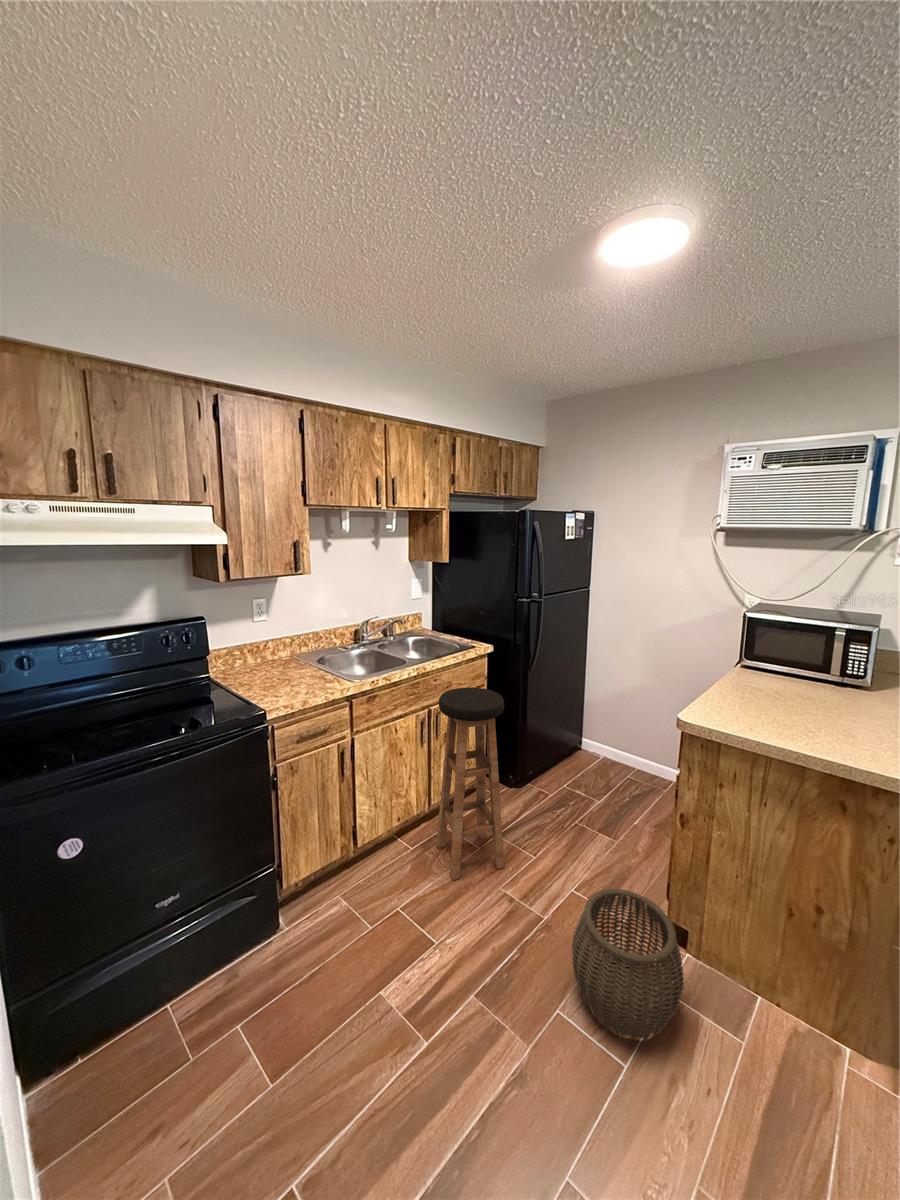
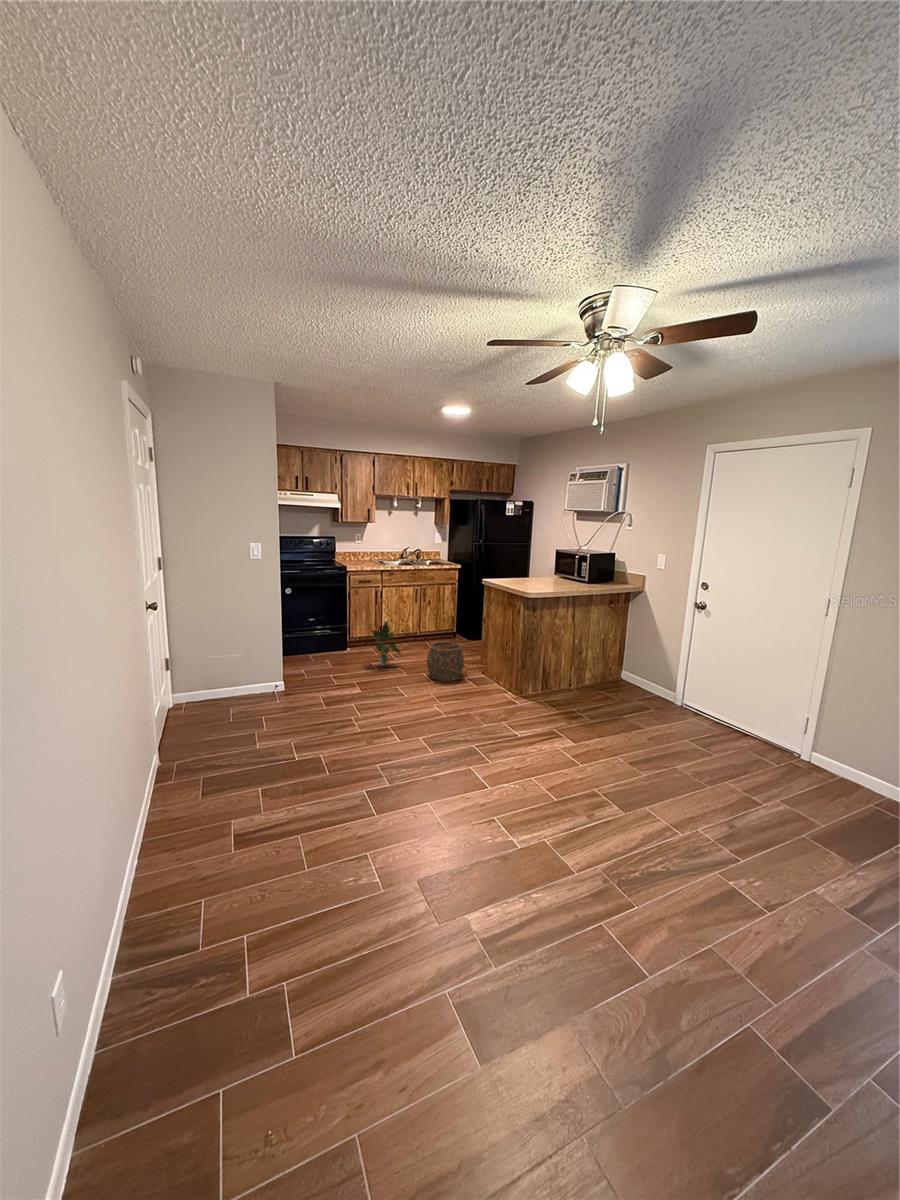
bar stool: present [437,687,504,880] -> none [413,576,442,653]
potted plant: none [379,866,482,1002] -> present [372,621,401,666]

